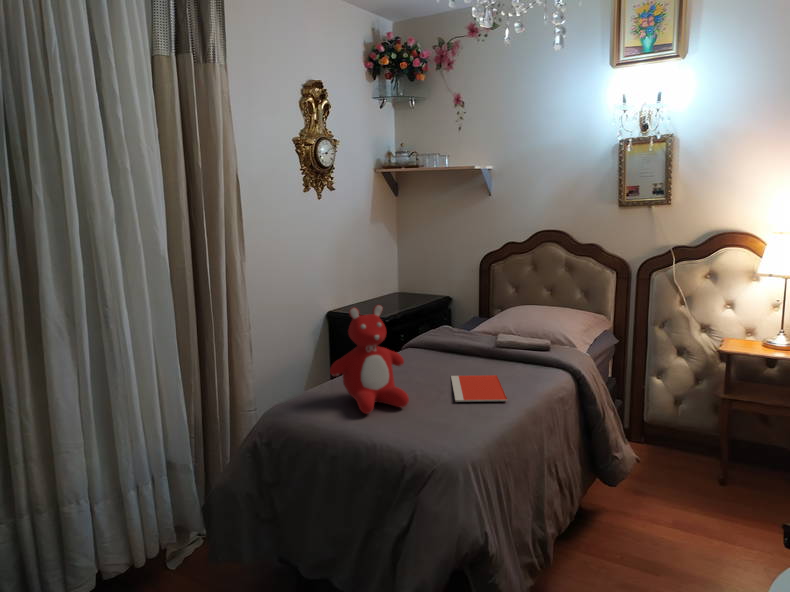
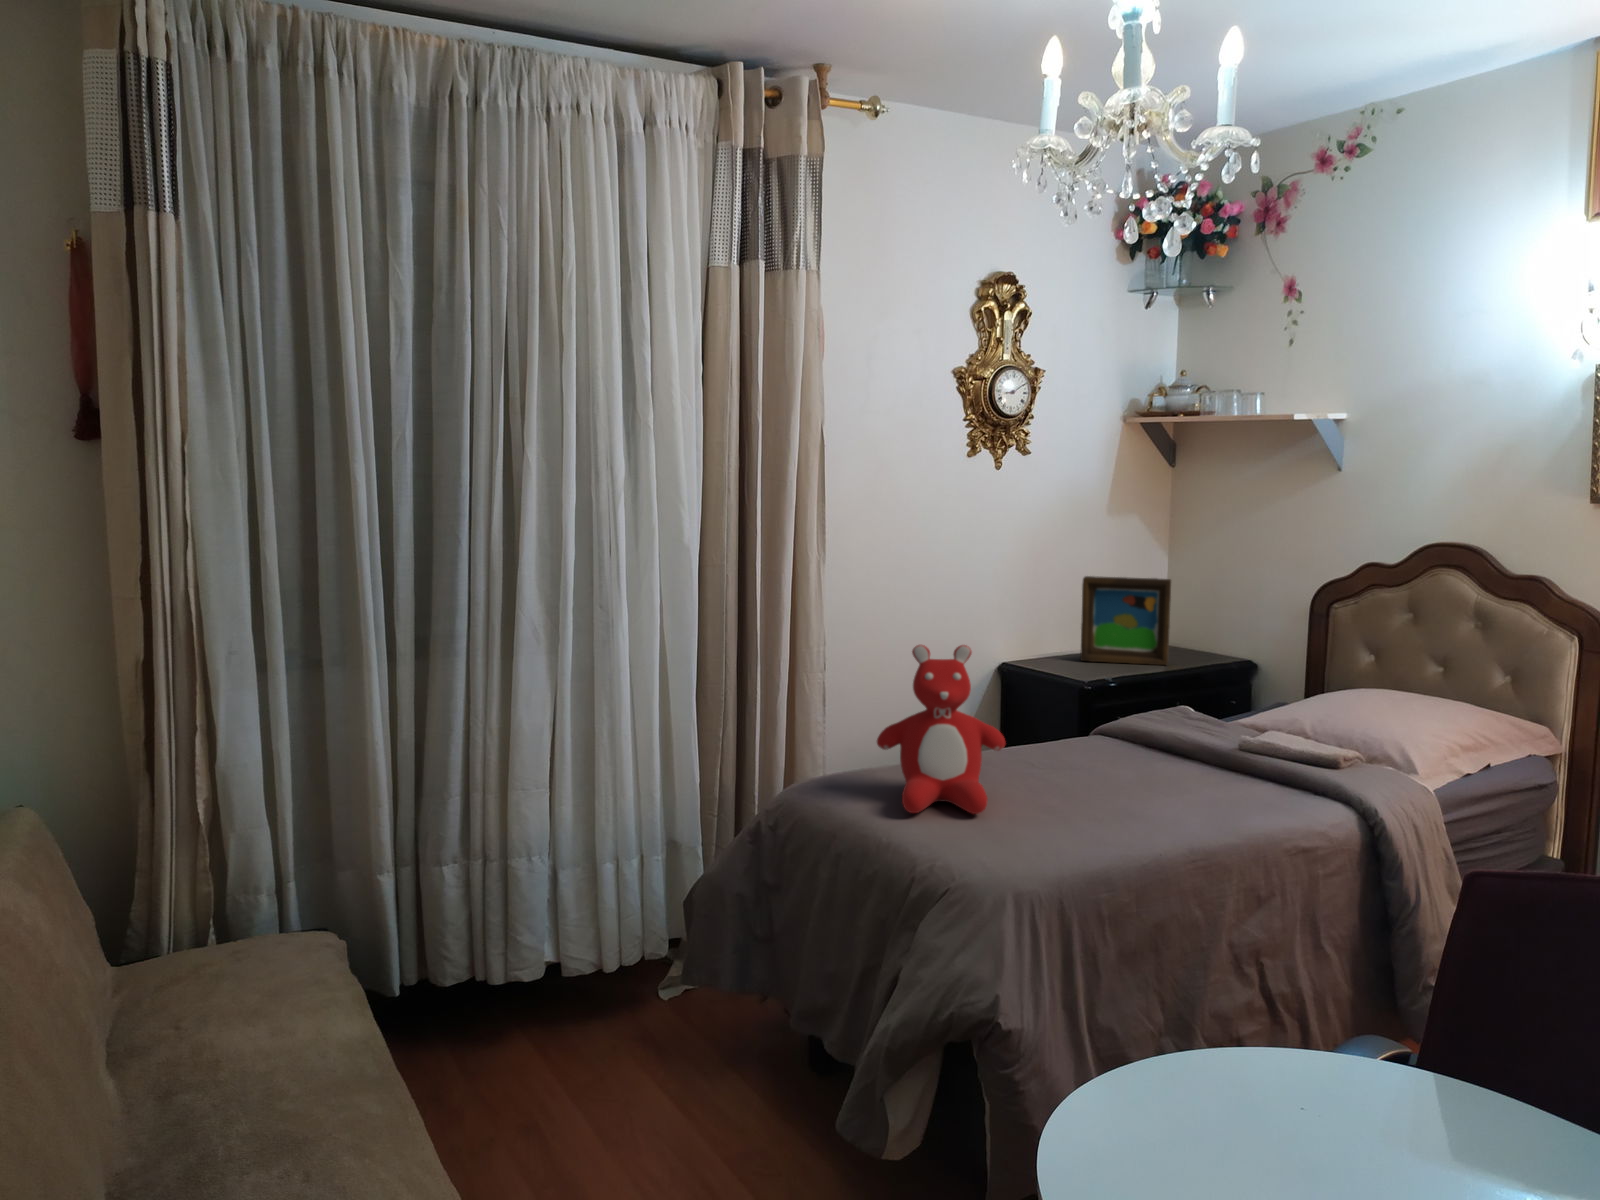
picture frame: none [366,258,414,307] -> present [1080,576,1171,665]
notebook: present [451,375,508,402] -> none [1069,784,1191,835]

